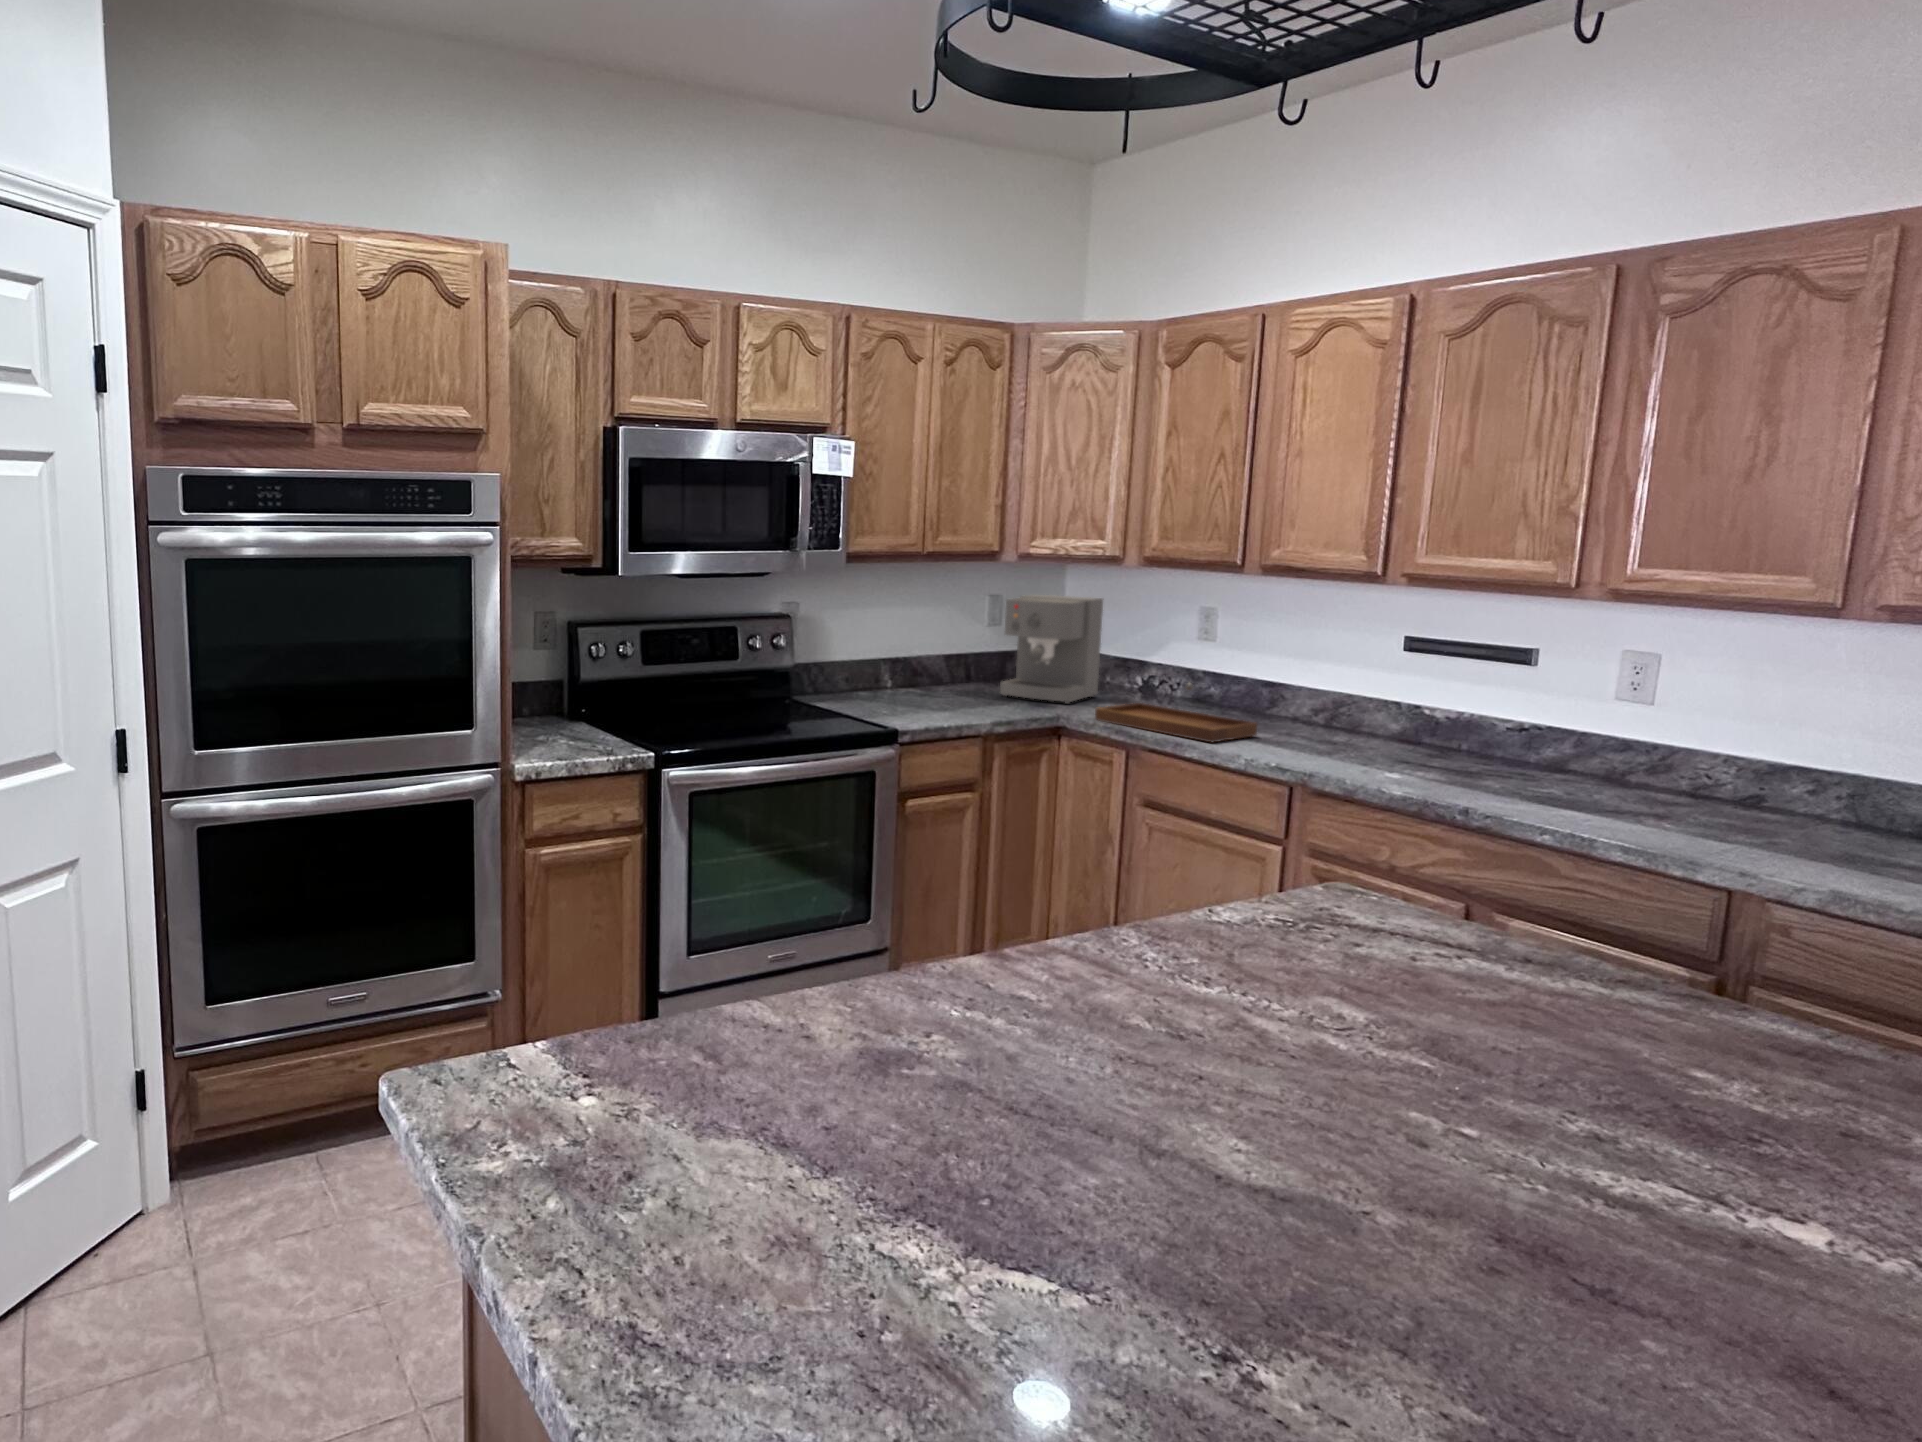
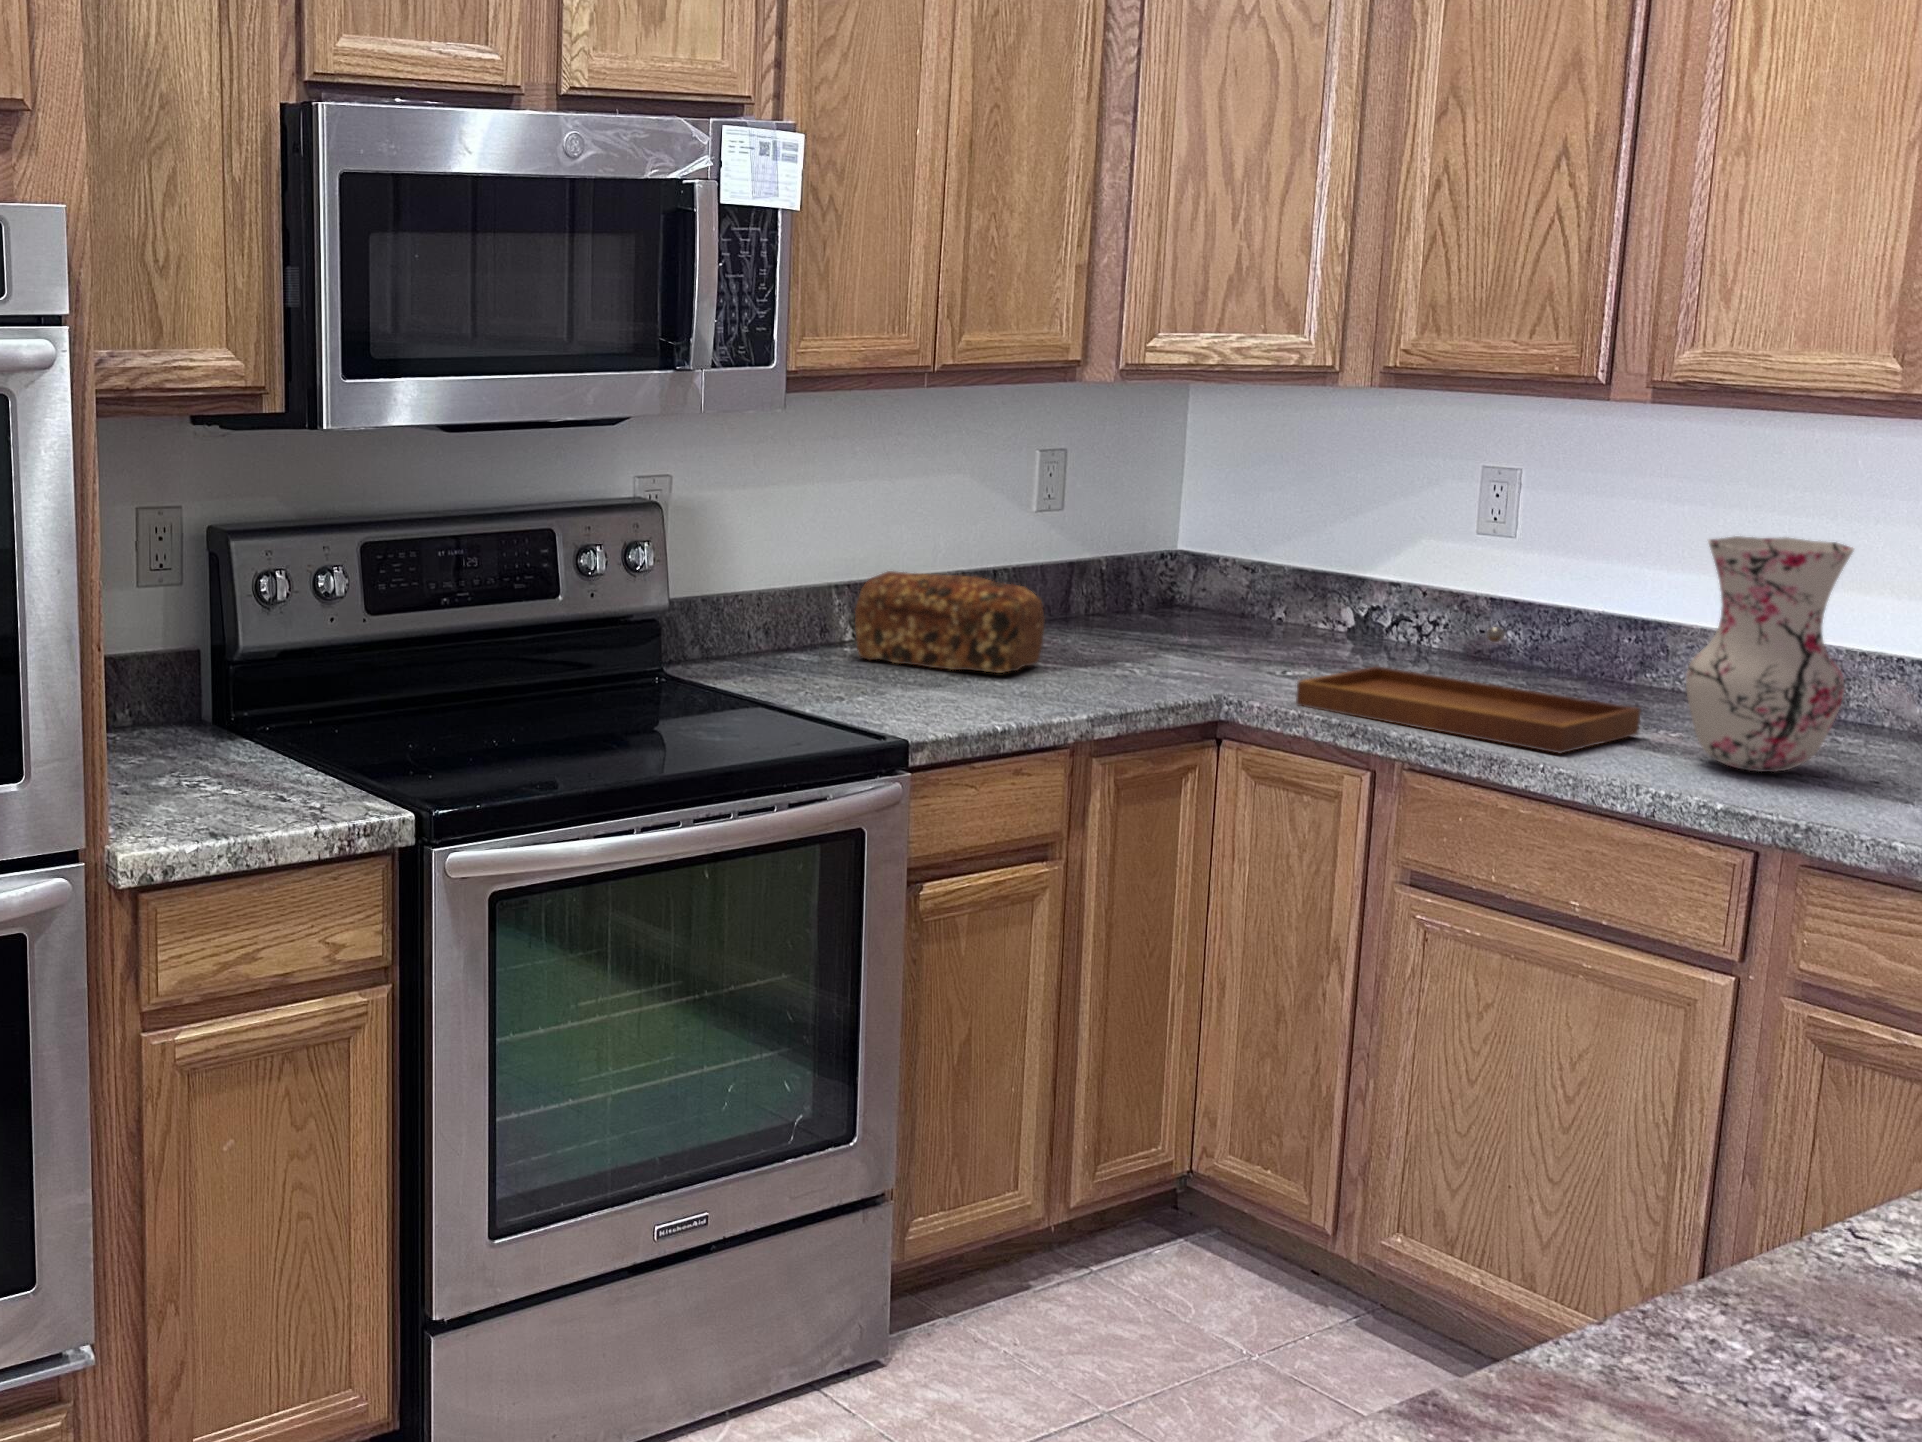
coffee maker: present [1000,595,1103,704] -> none [1081,446,1287,669]
vase: none [1271,639,1348,752] -> present [1686,536,1854,772]
bread loaf: none [885,653,978,703] -> present [855,571,1044,673]

